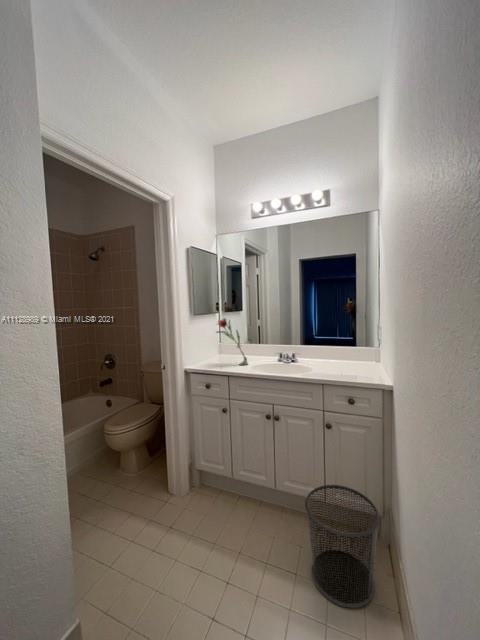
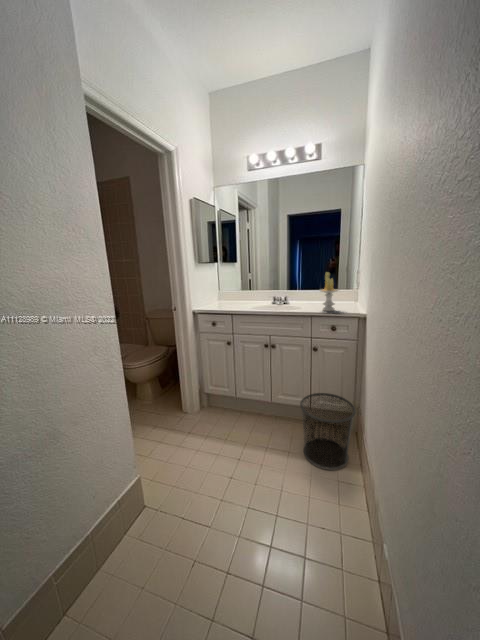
flower: present [216,318,248,365] -> none [217,266,247,307]
candle: none [330,329,355,376] -> present [320,272,339,311]

